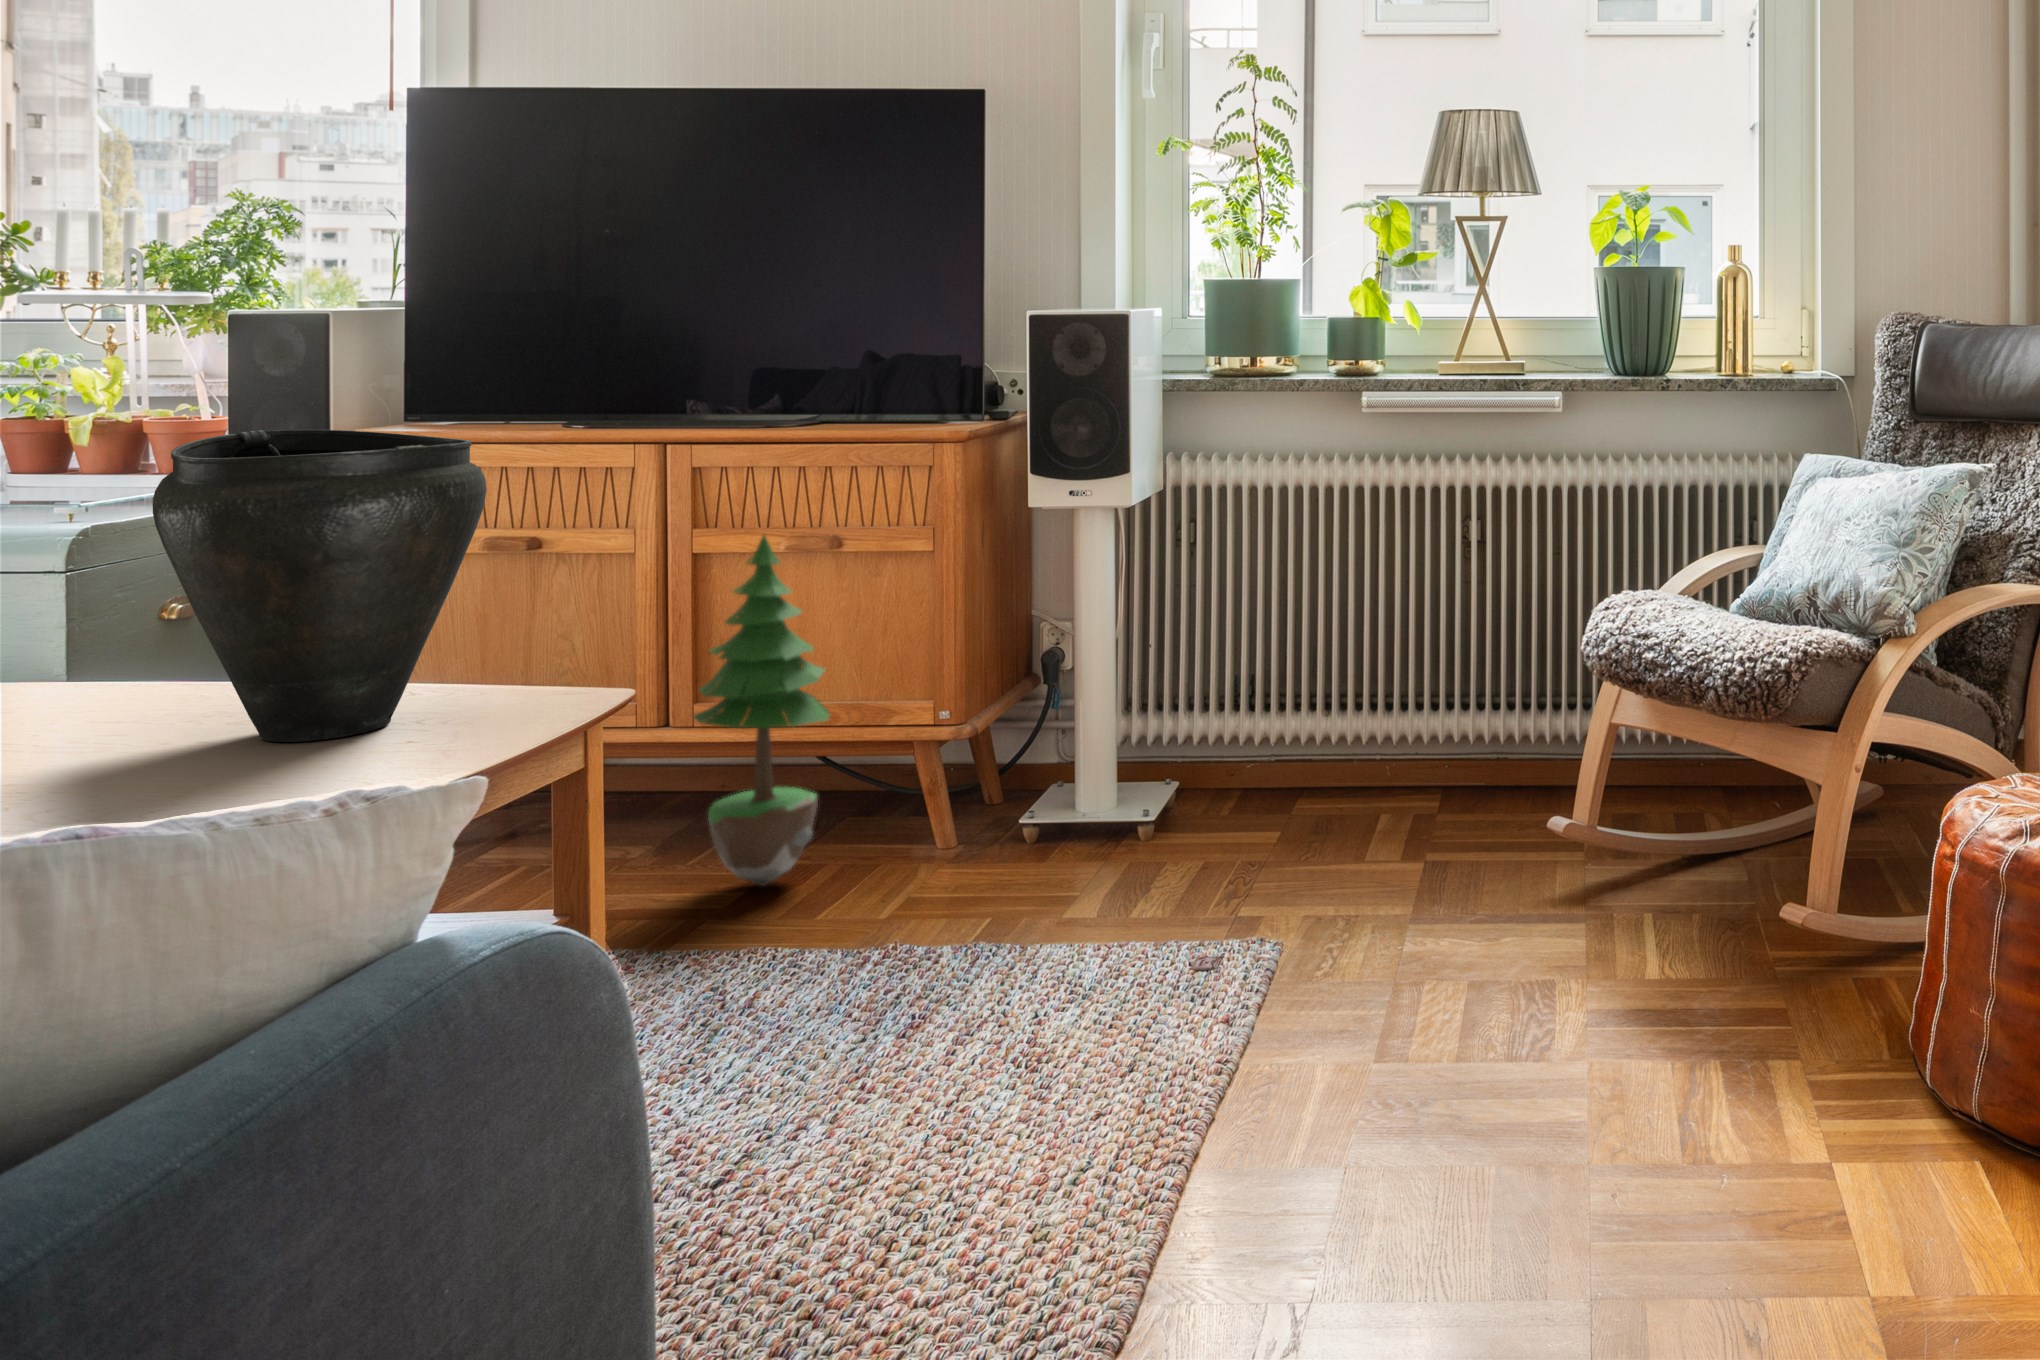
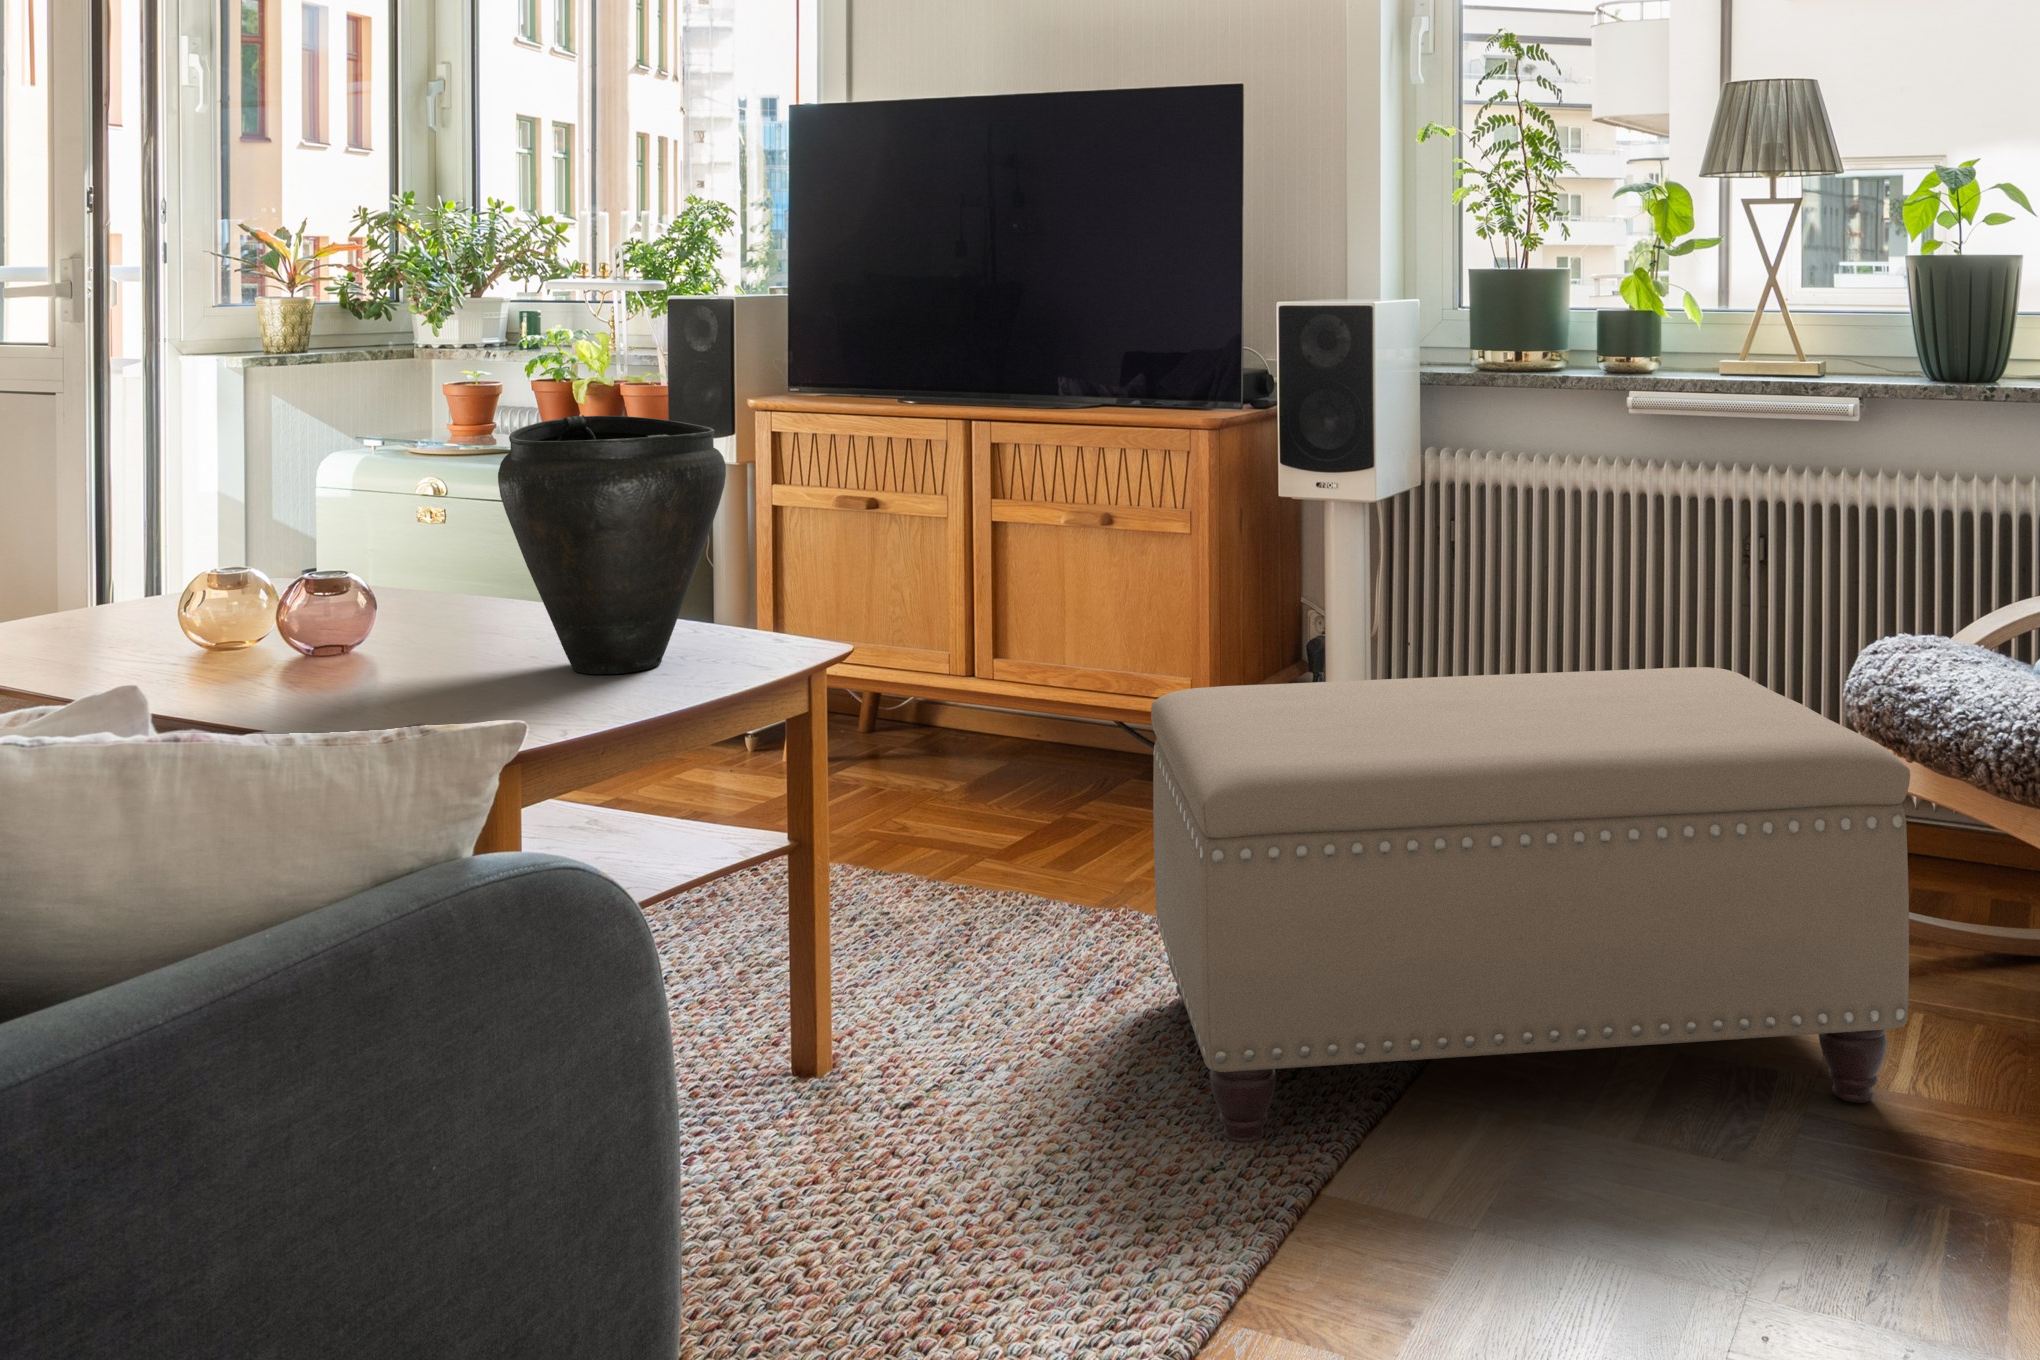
potted tree: present [694,535,829,886] -> none [976,509,1093,834]
ottoman: none [958,632,1673,1141] -> present [1151,667,1910,1143]

